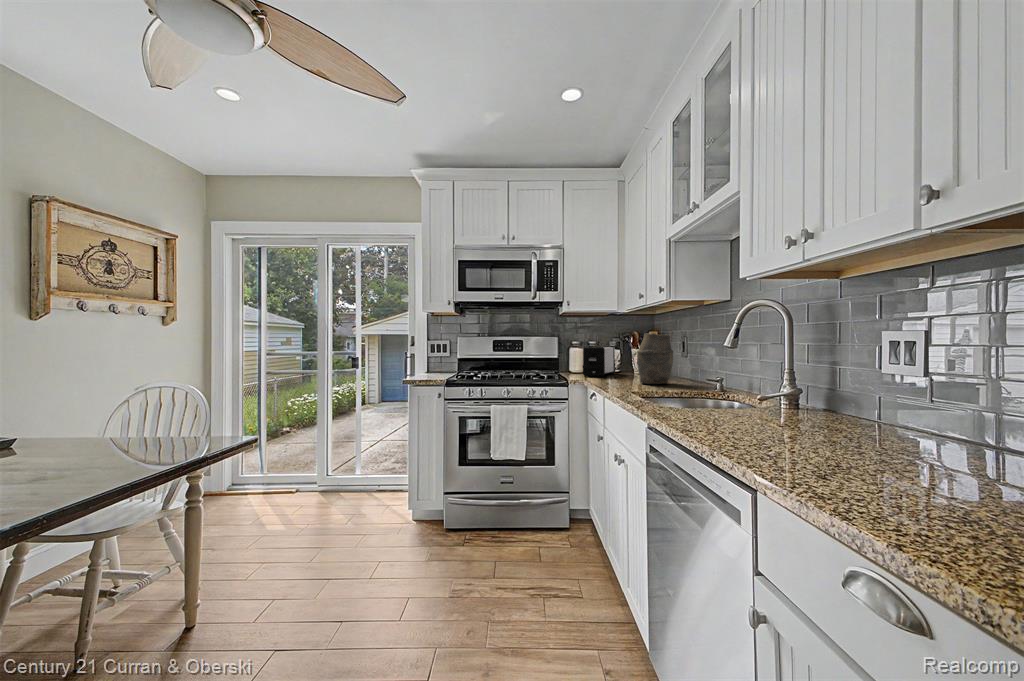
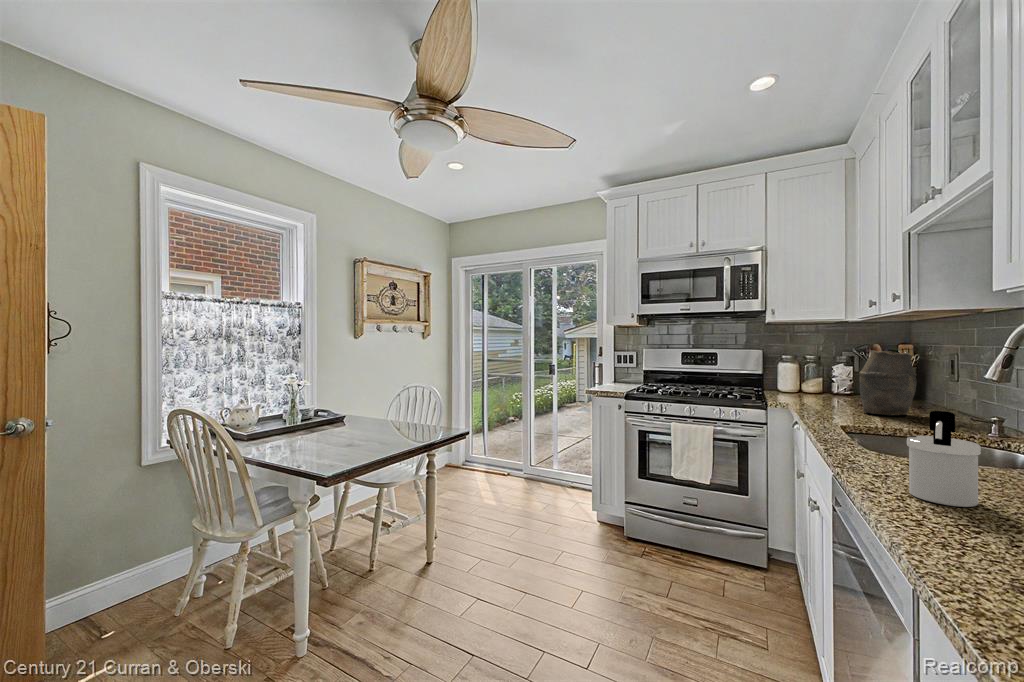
toaster: present [583,347,615,377] -> none [790,362,841,399]
soap dispenser: none [716,365,763,438] -> present [907,411,981,507]

